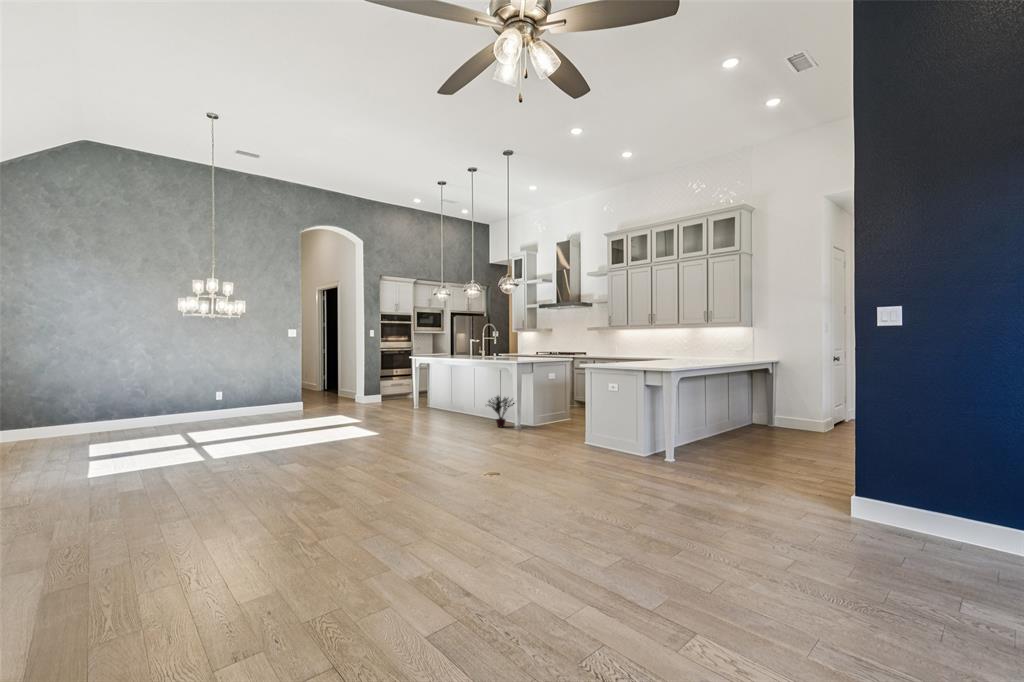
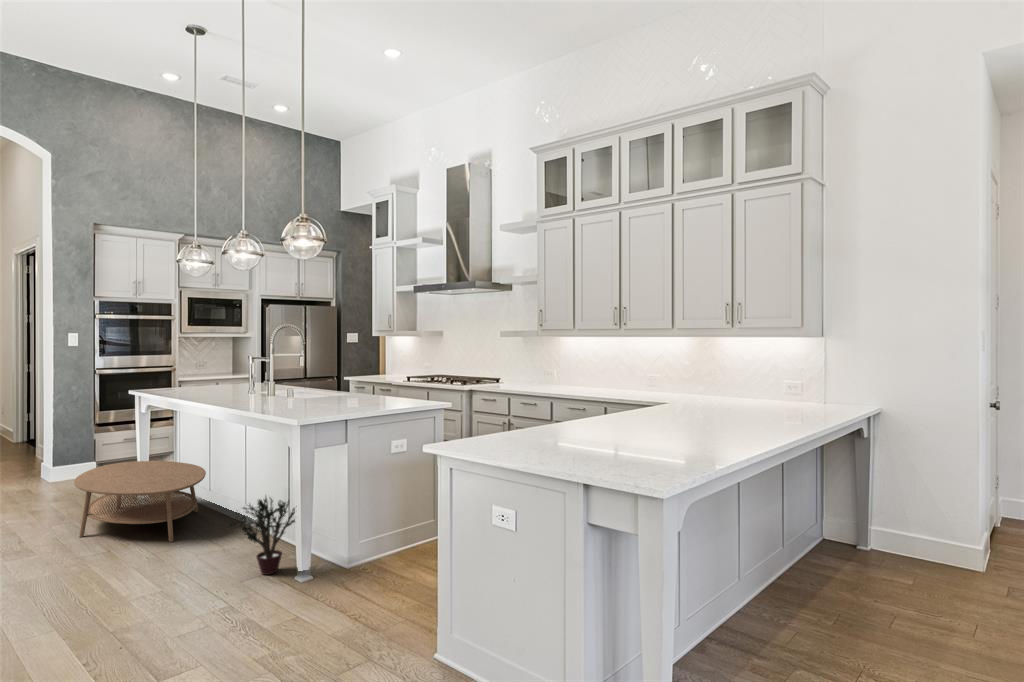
coffee table: none [401,389,457,420] -> present [74,461,206,542]

